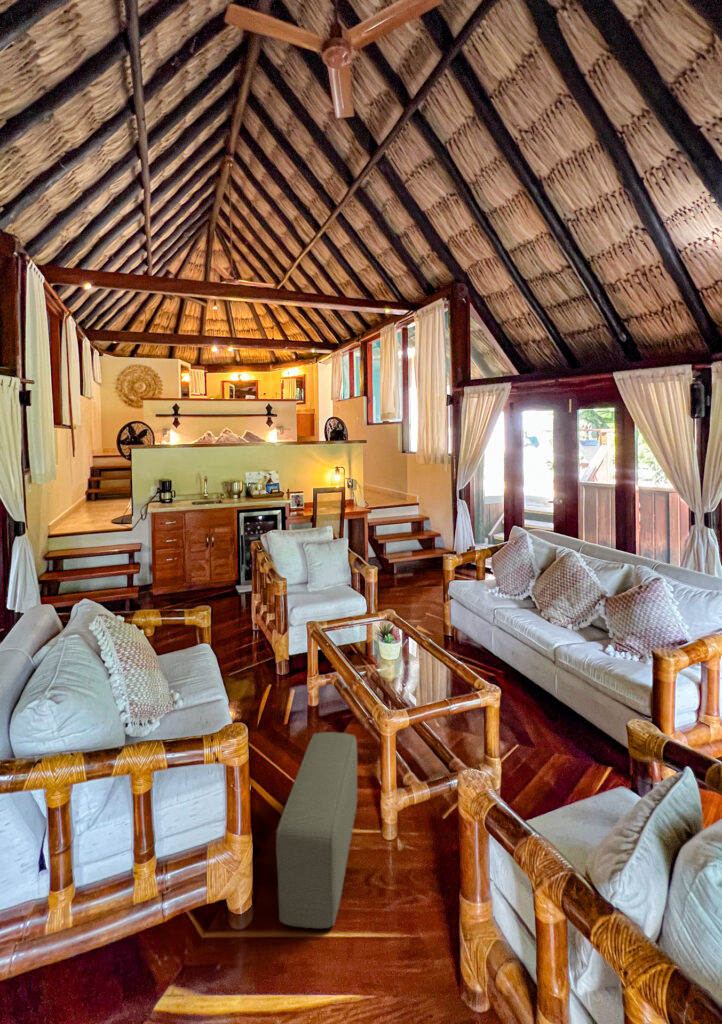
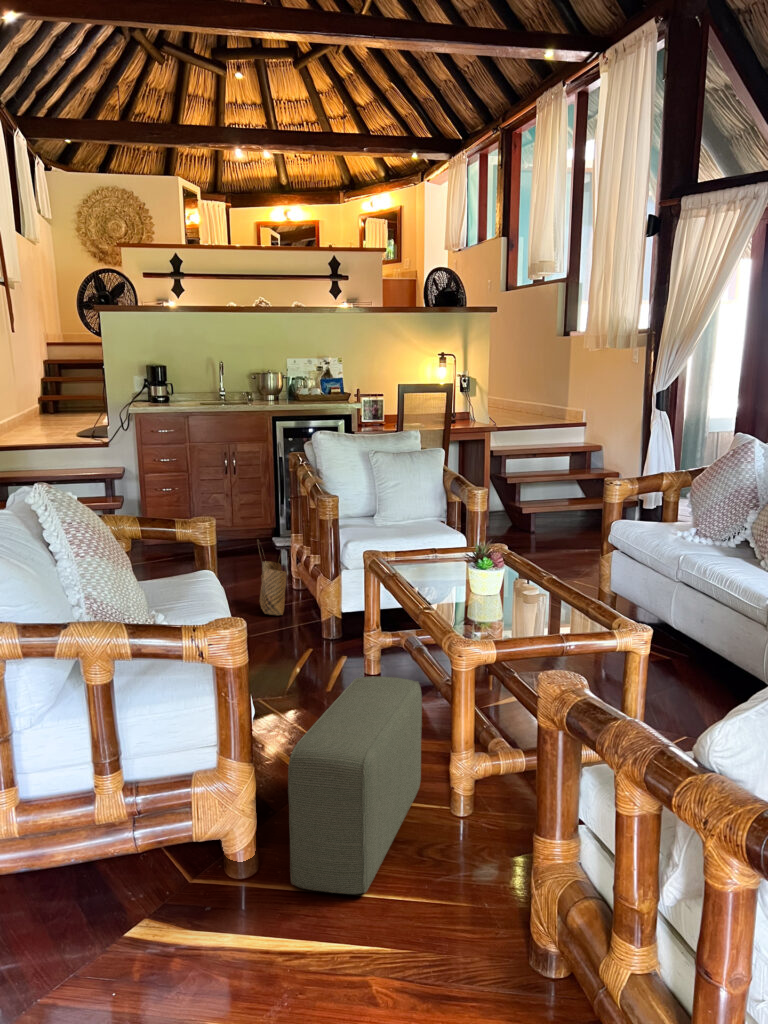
woven basket: none [234,596,255,644] -> present [258,540,289,615]

